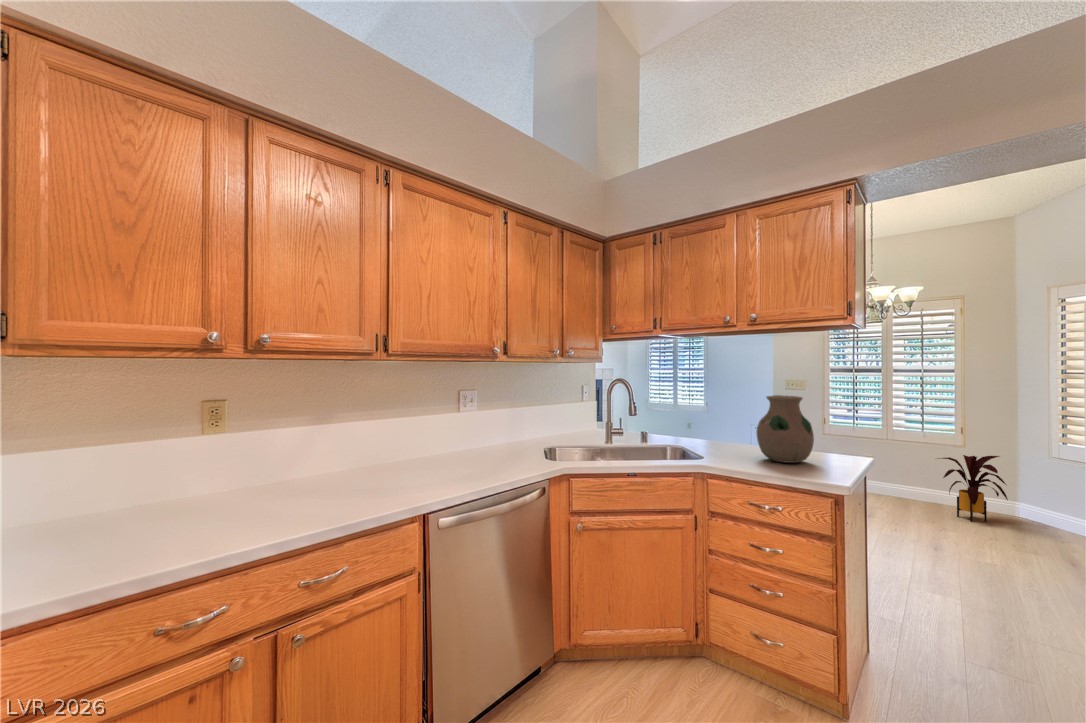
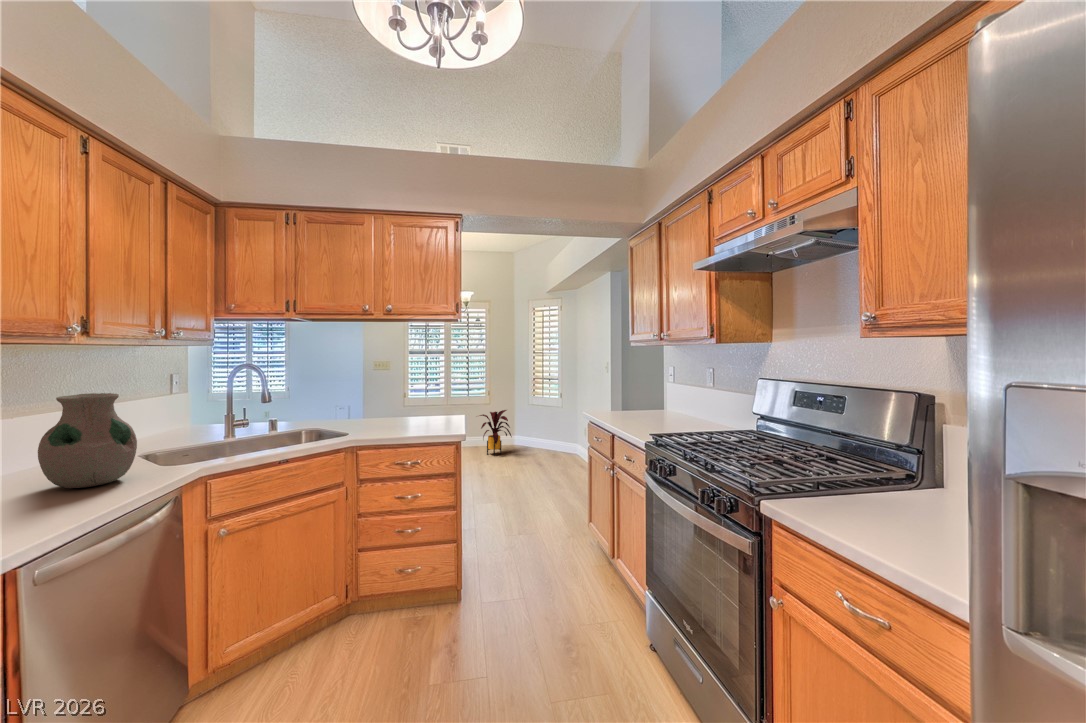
vase: present [757,395,814,463] -> present [38,393,137,488]

